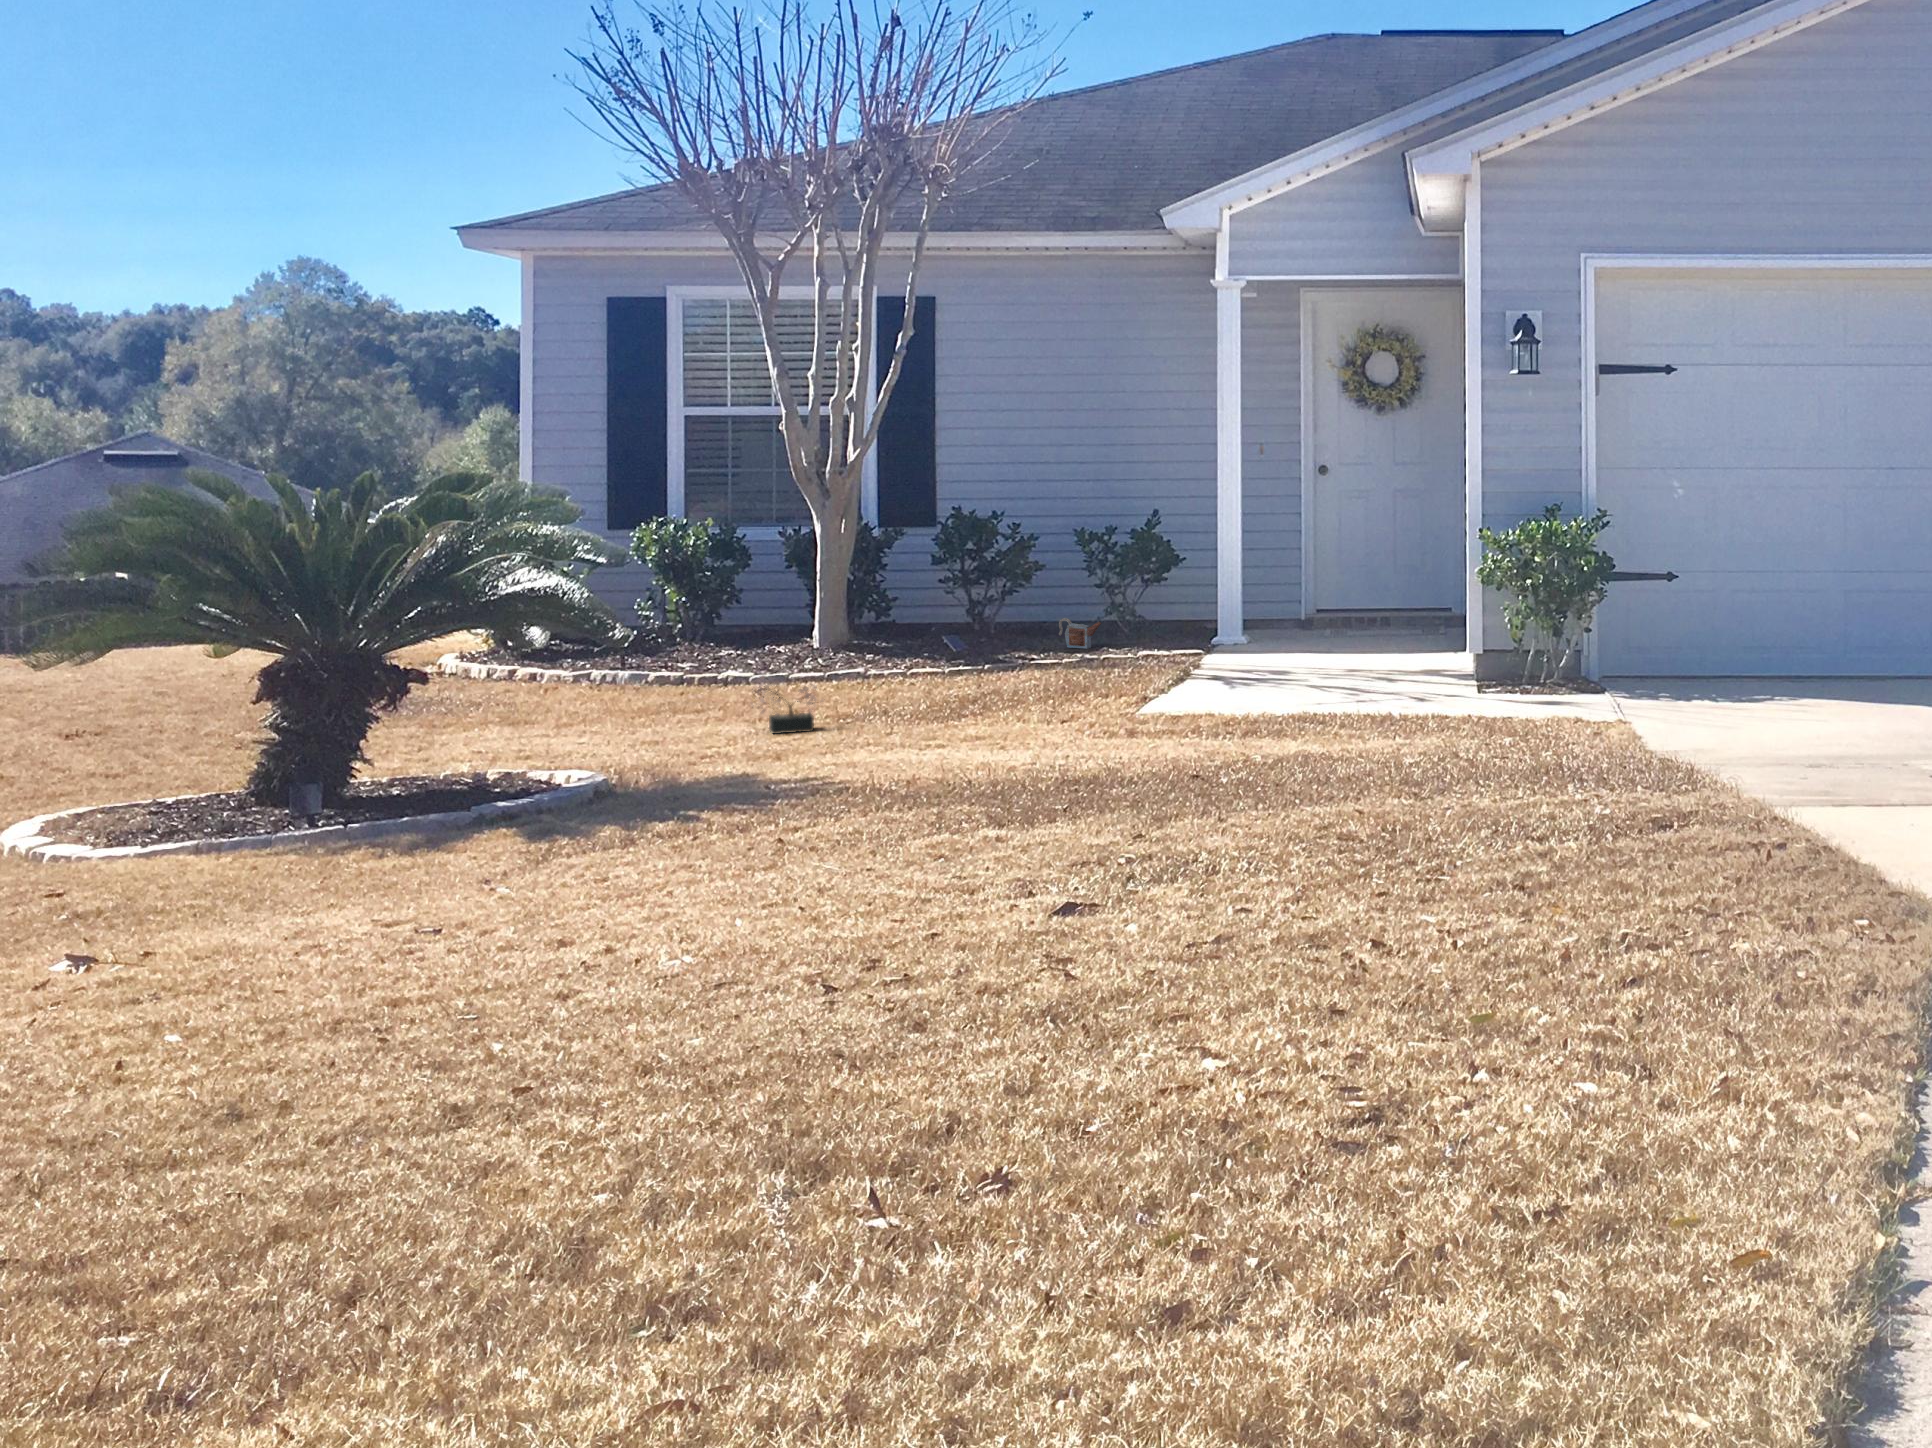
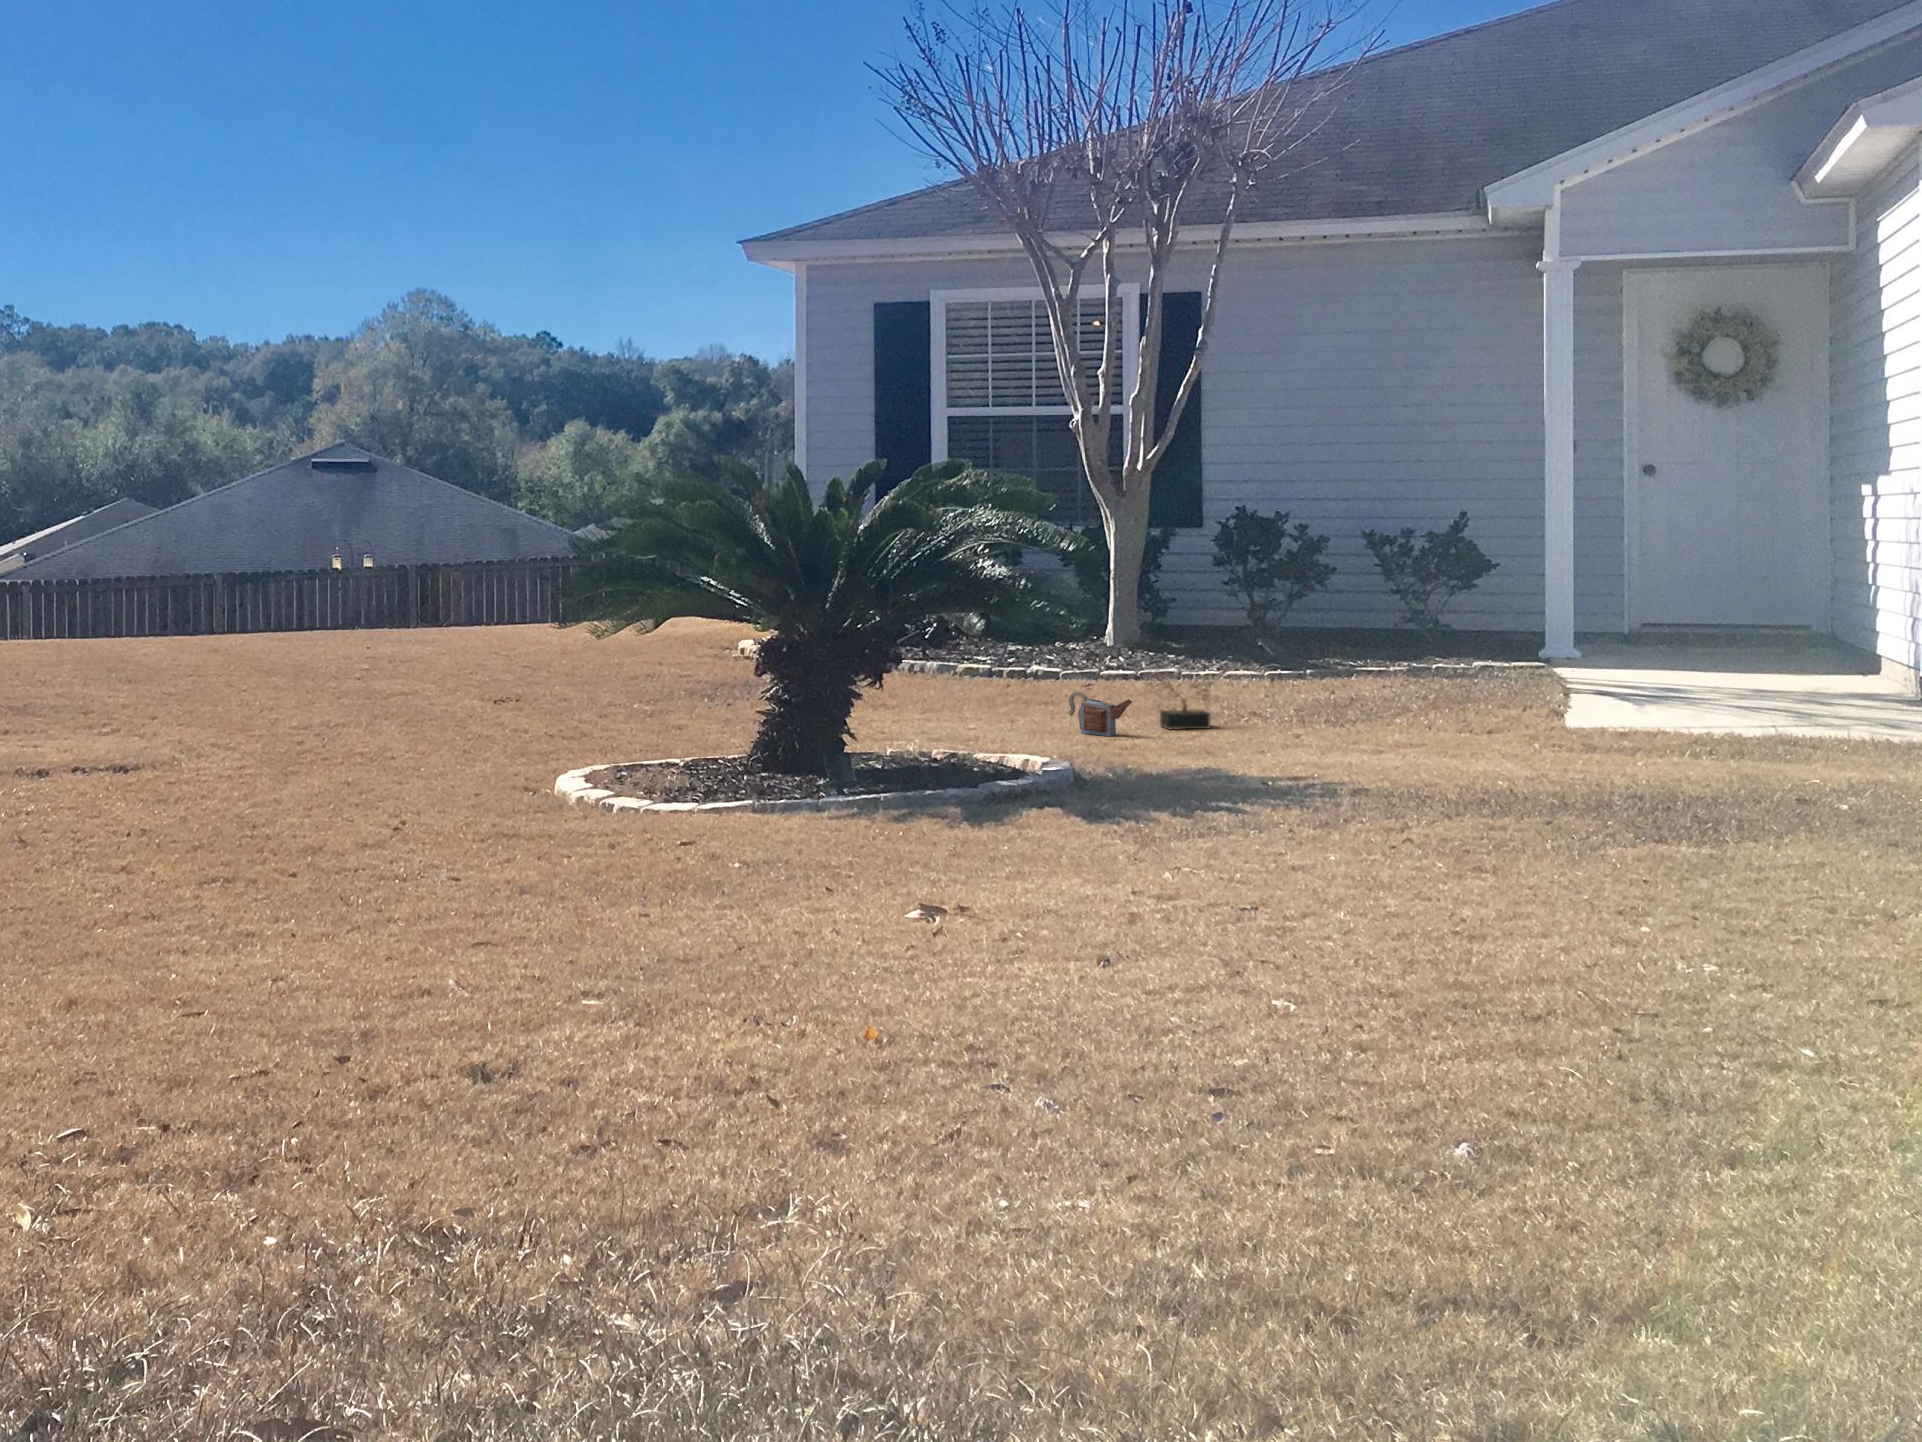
watering can: present [1059,618,1102,649] -> present [1069,692,1132,737]

